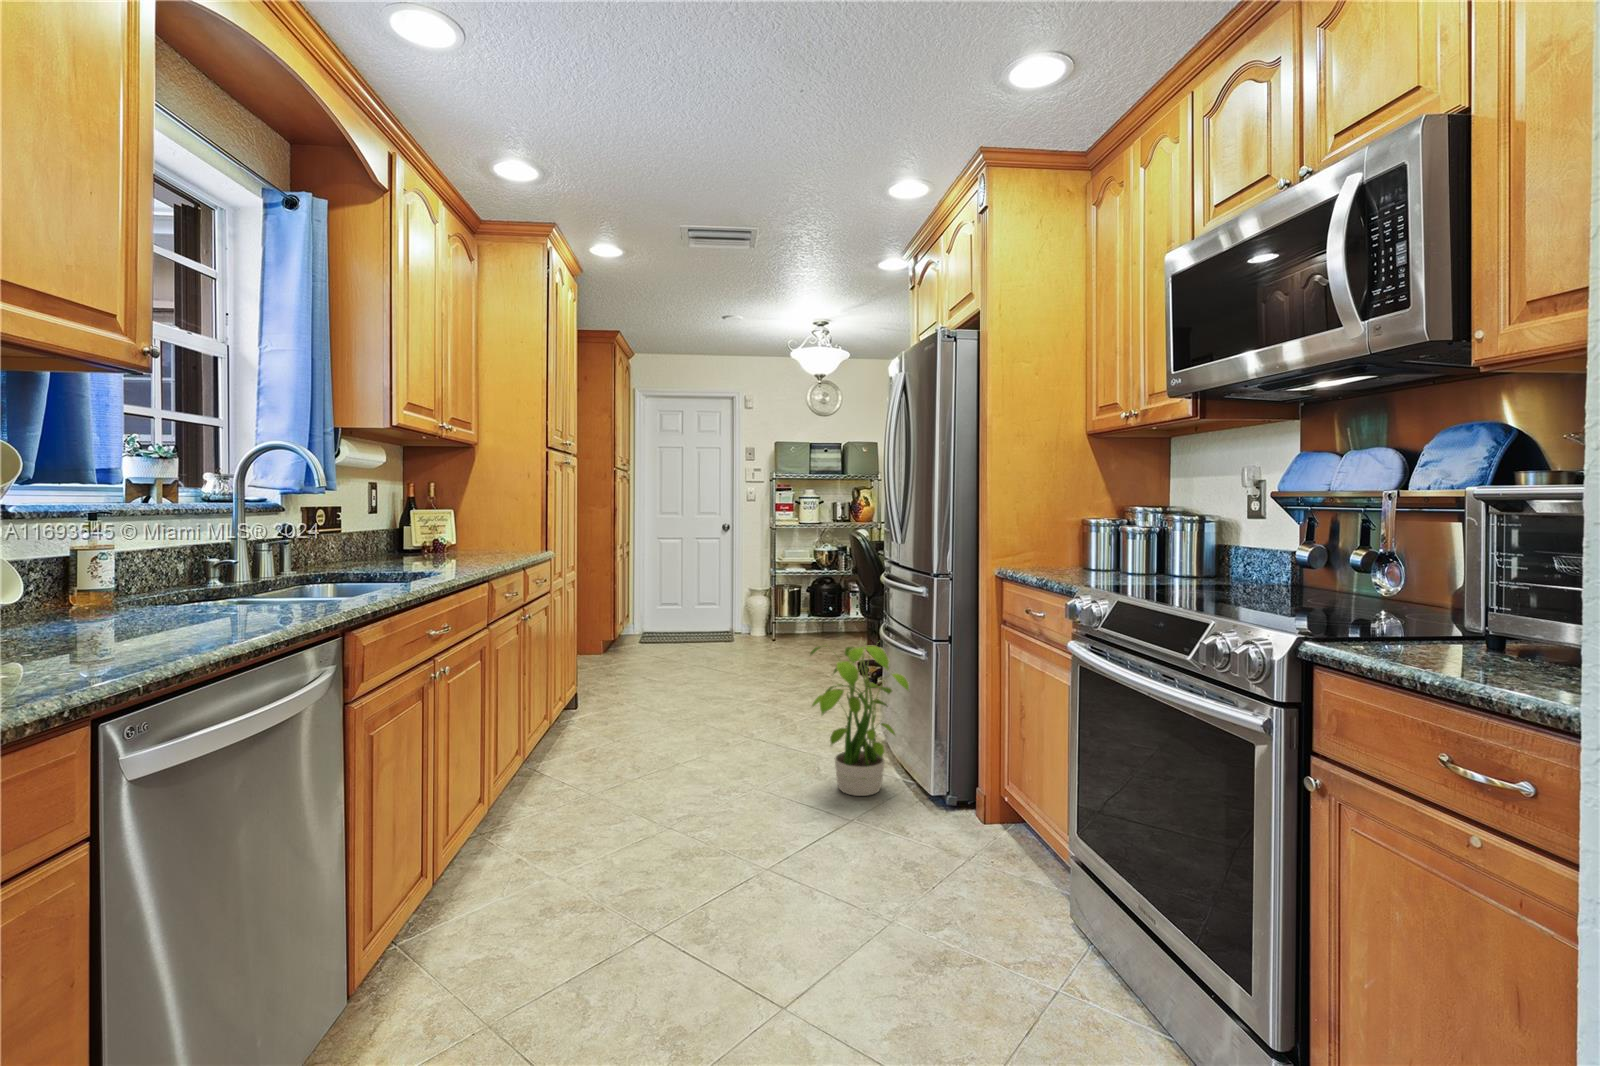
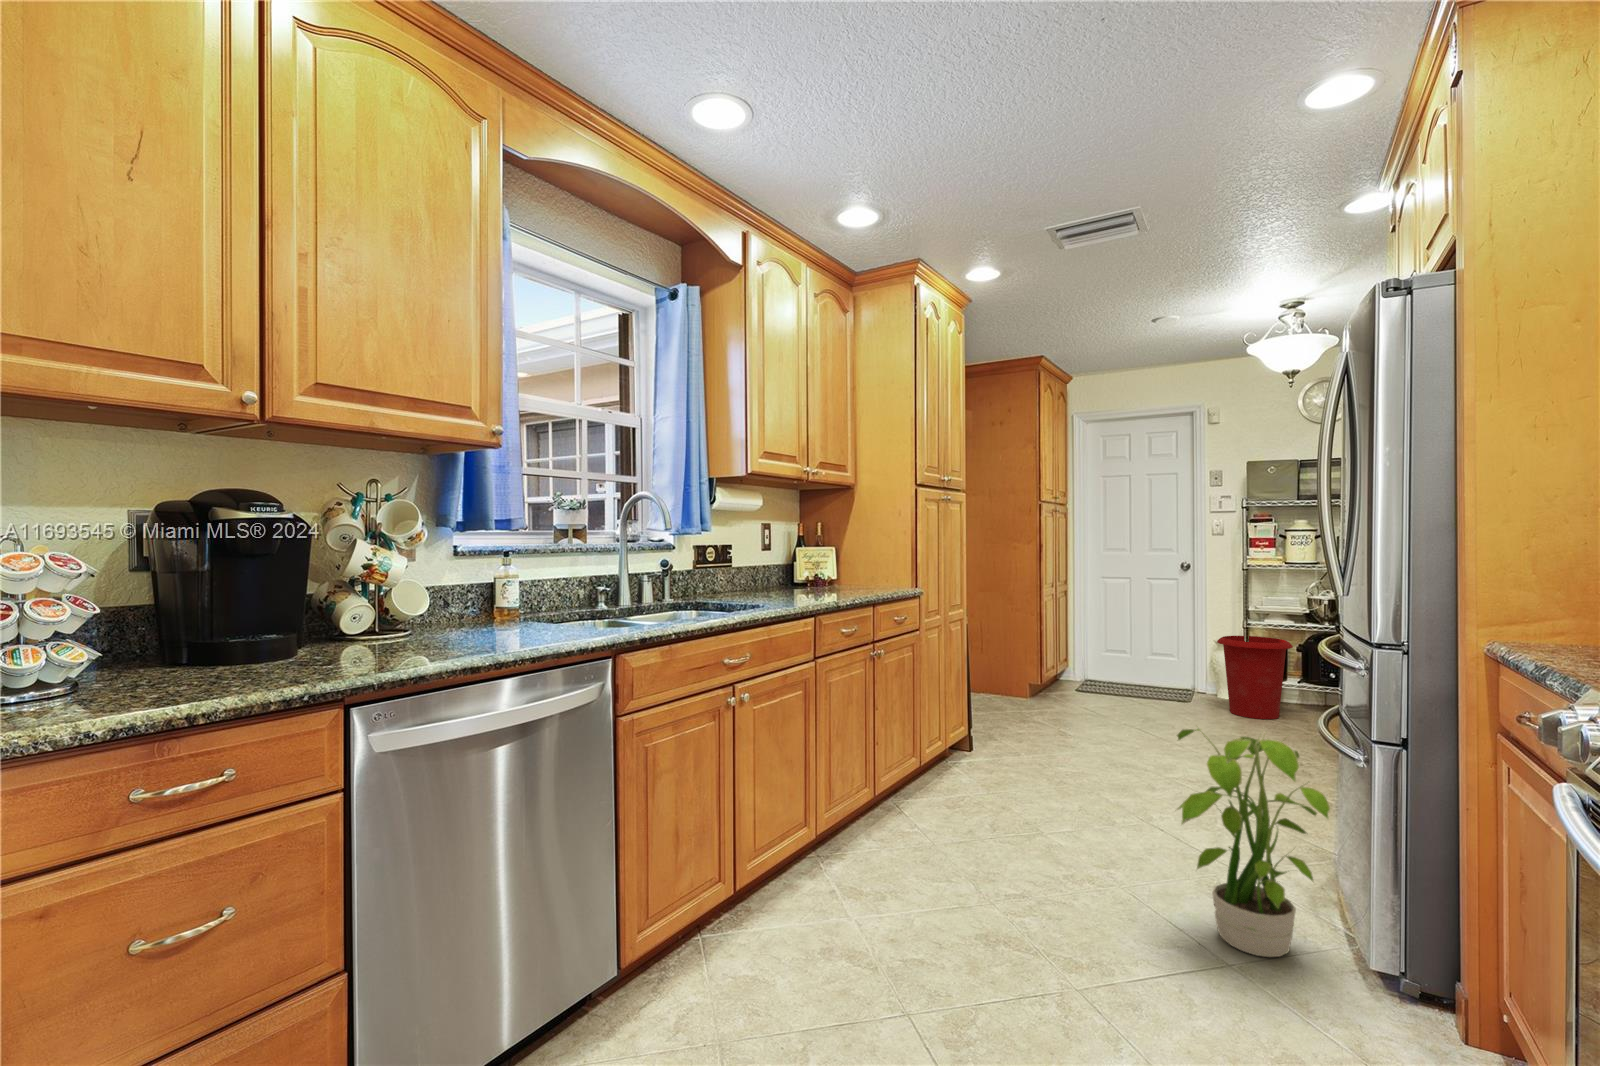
waste bin: none [756,582,806,645] -> present [1217,636,1293,719]

